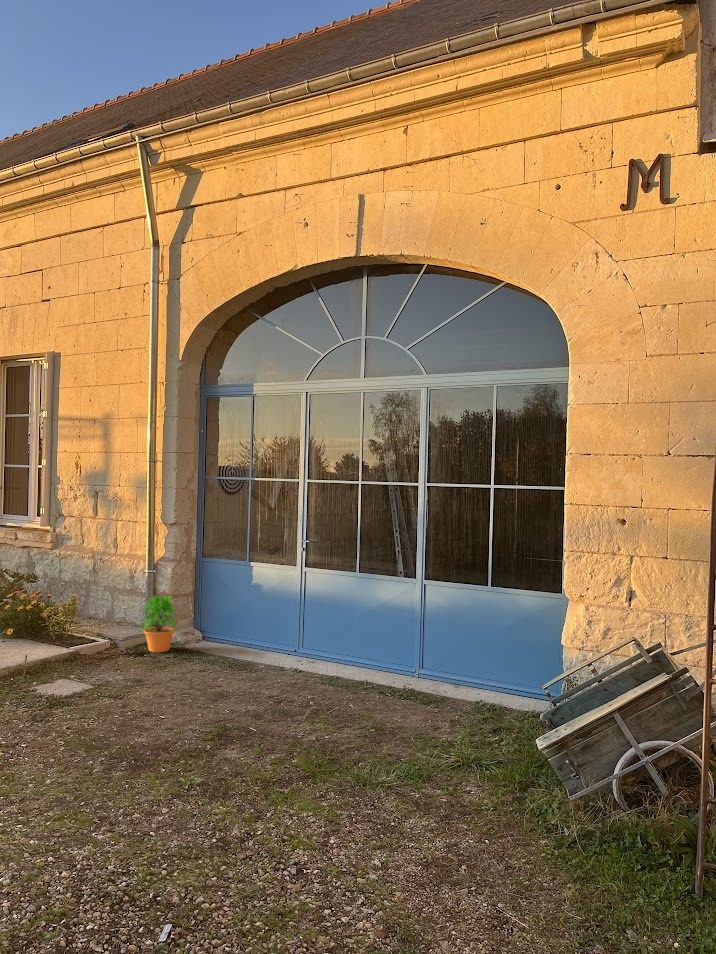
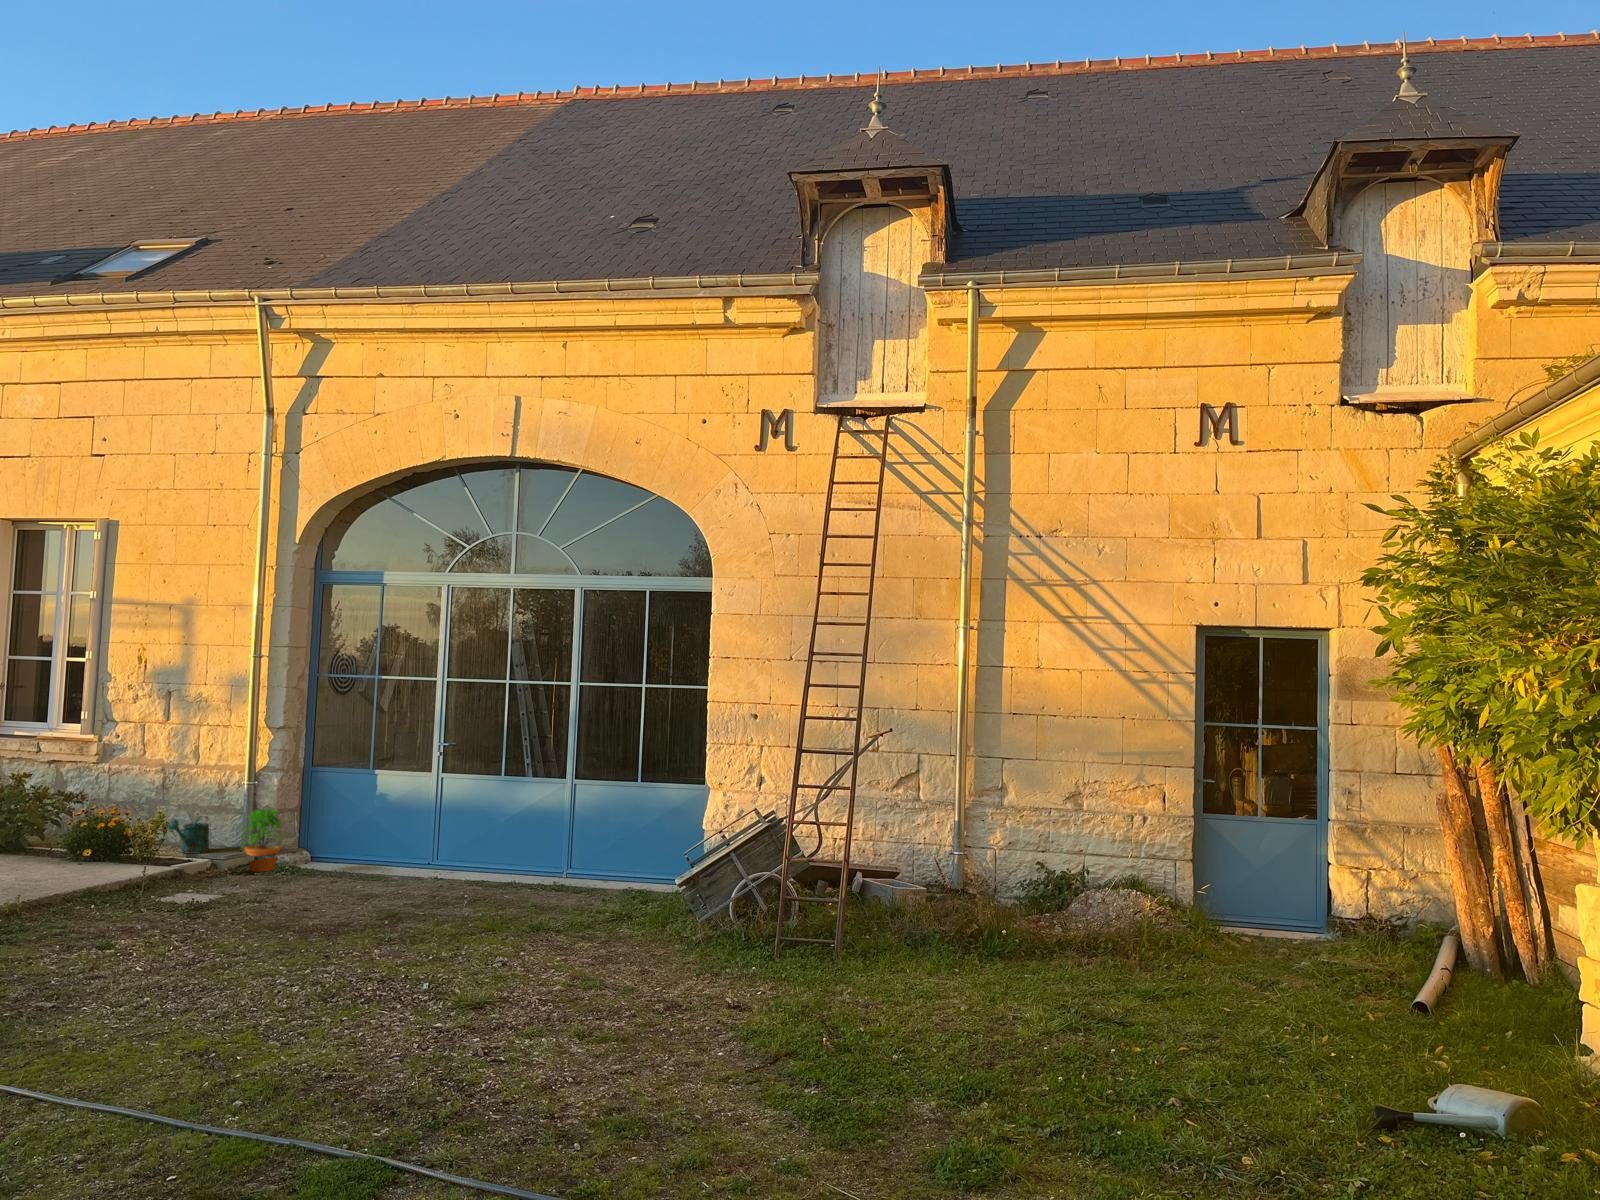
watering can: none [83,599,125,632] -> present [168,816,211,854]

